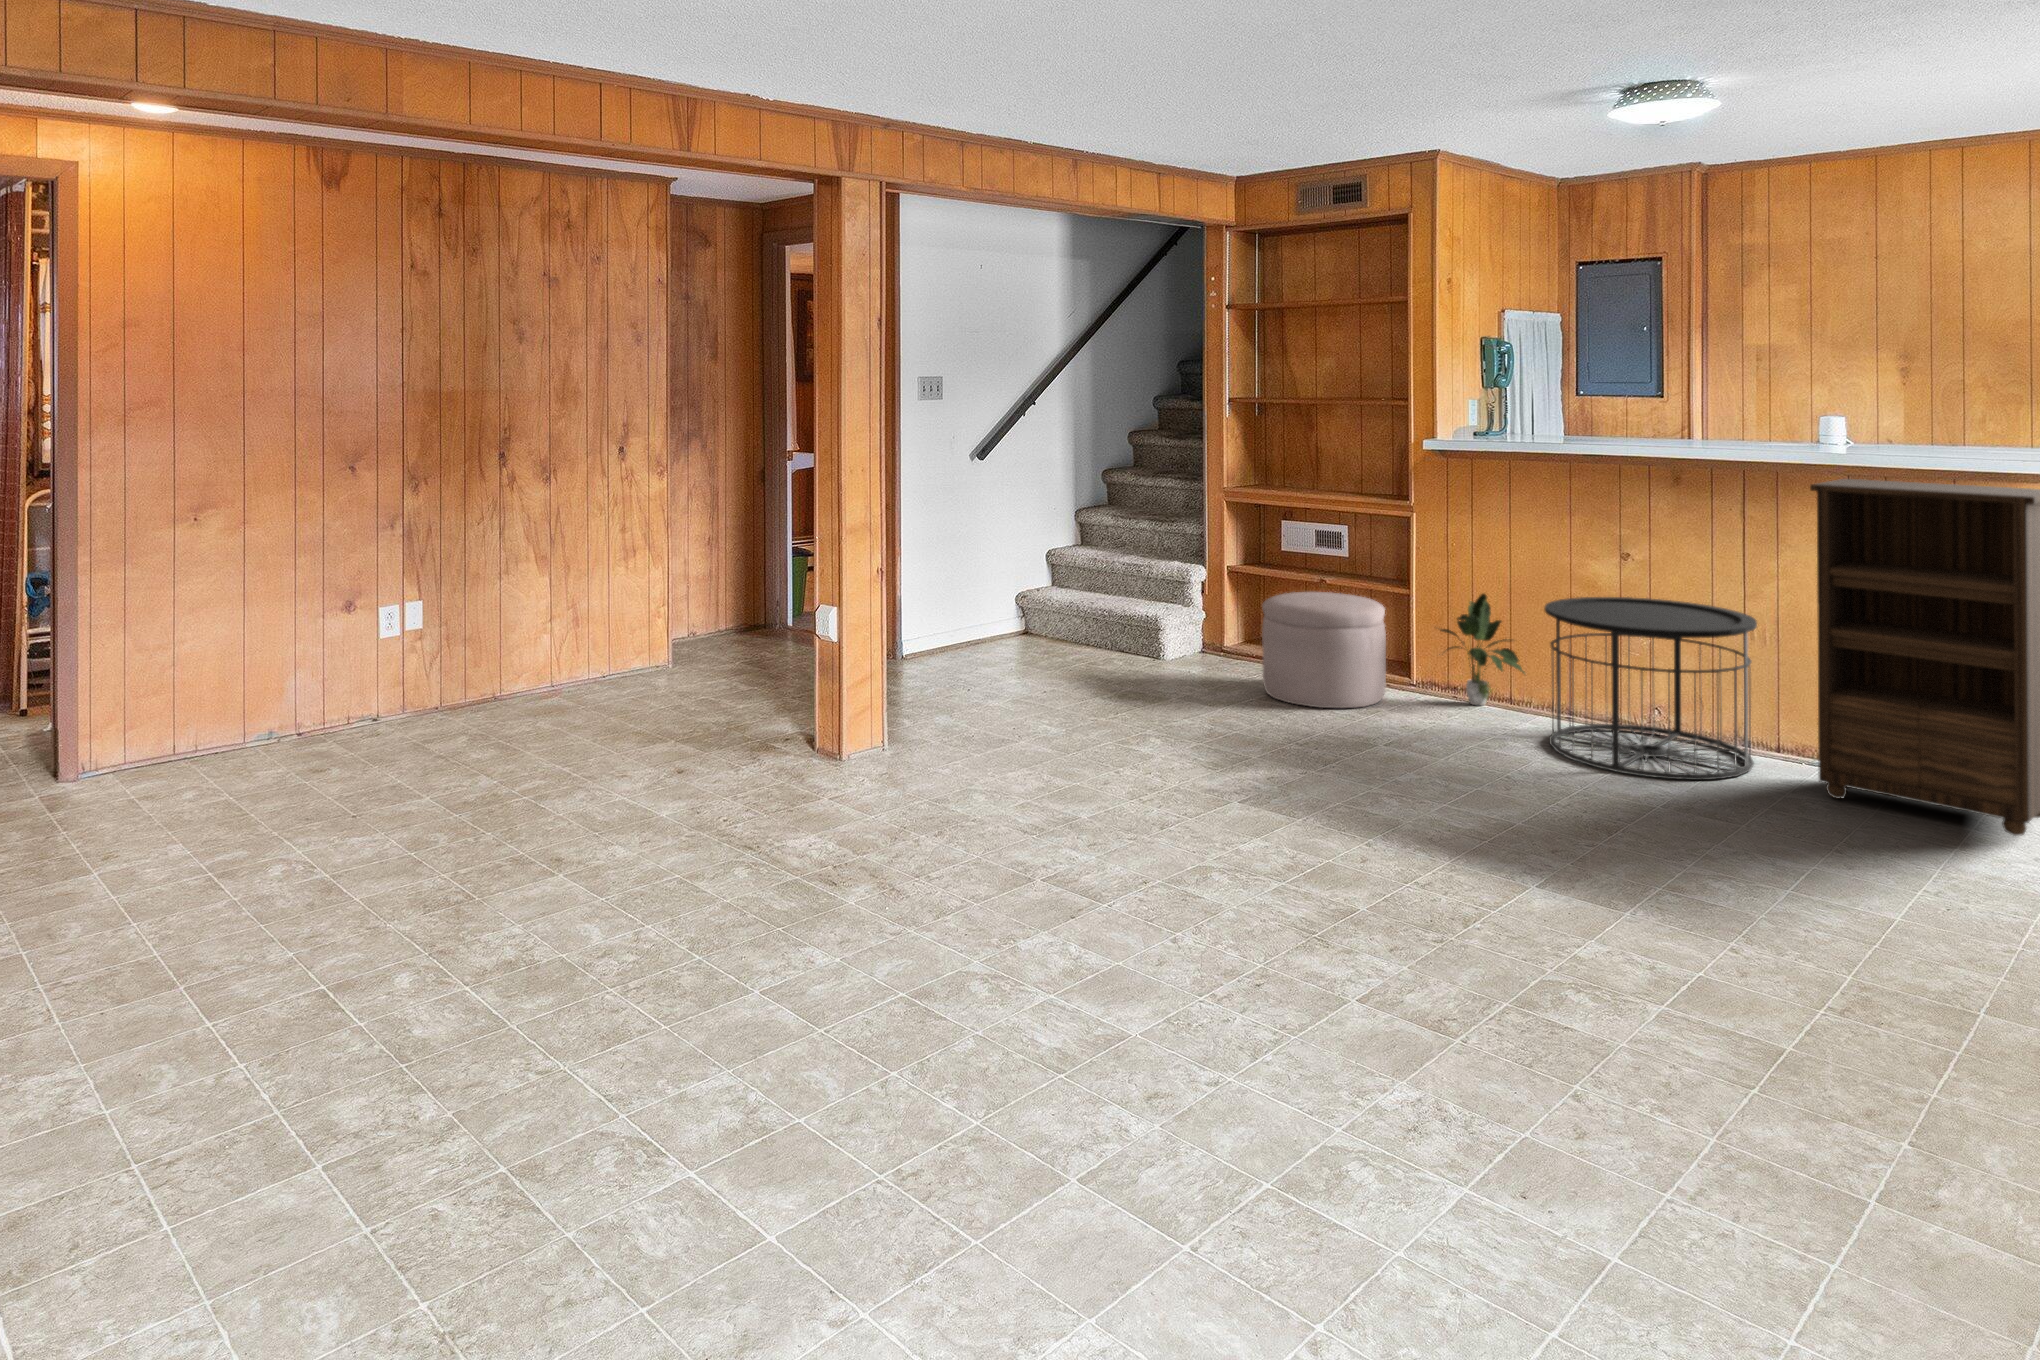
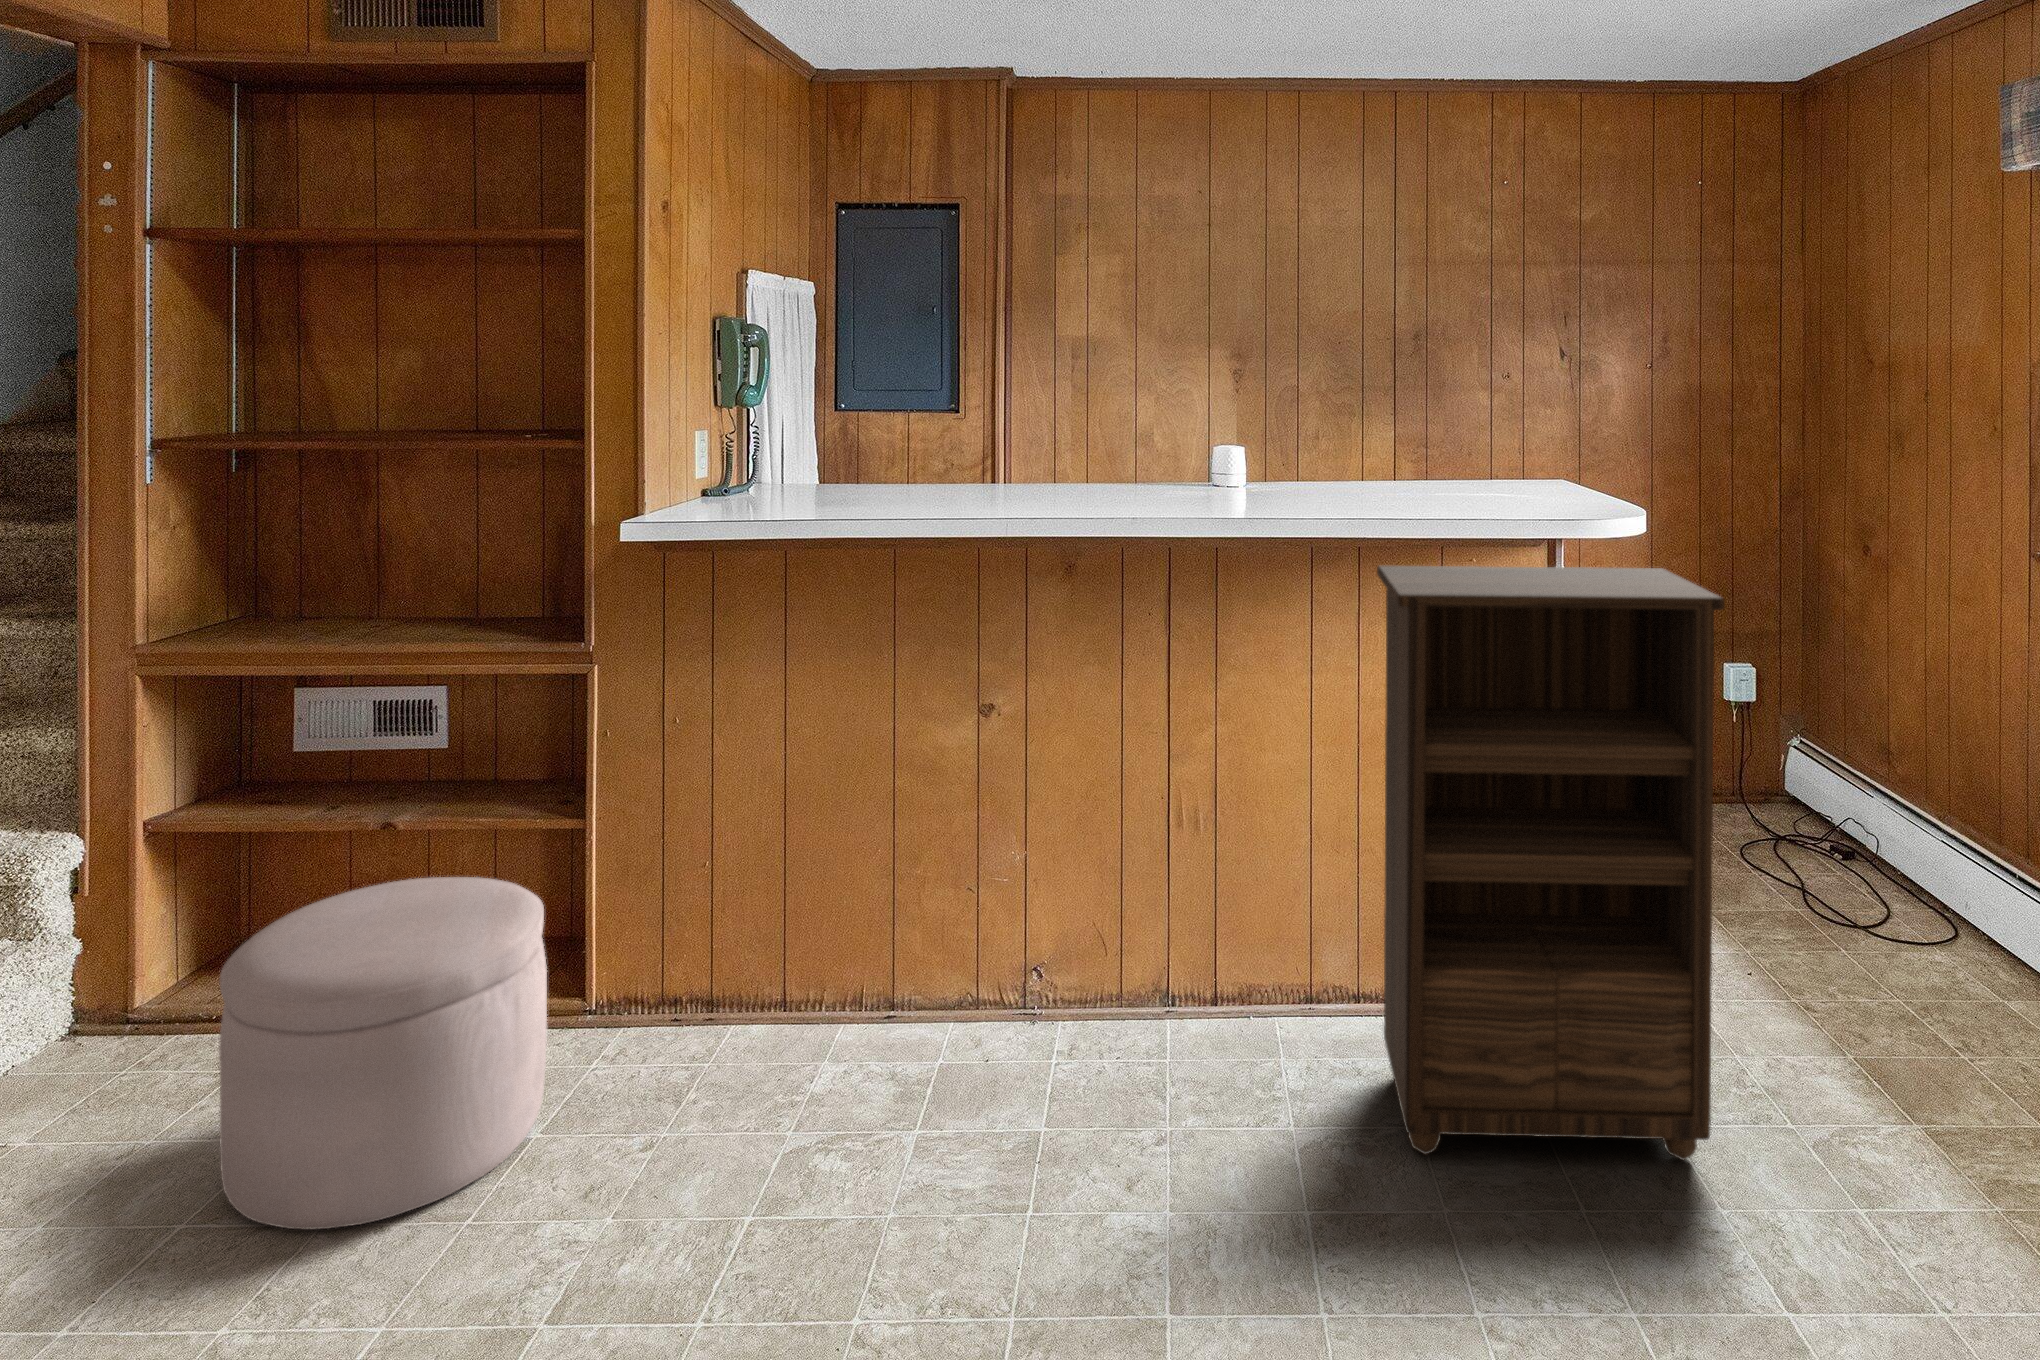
potted plant: present [1440,594,1525,706] -> none [651,822,828,1055]
side table: present [1544,597,1757,780] -> none [910,790,1272,1232]

